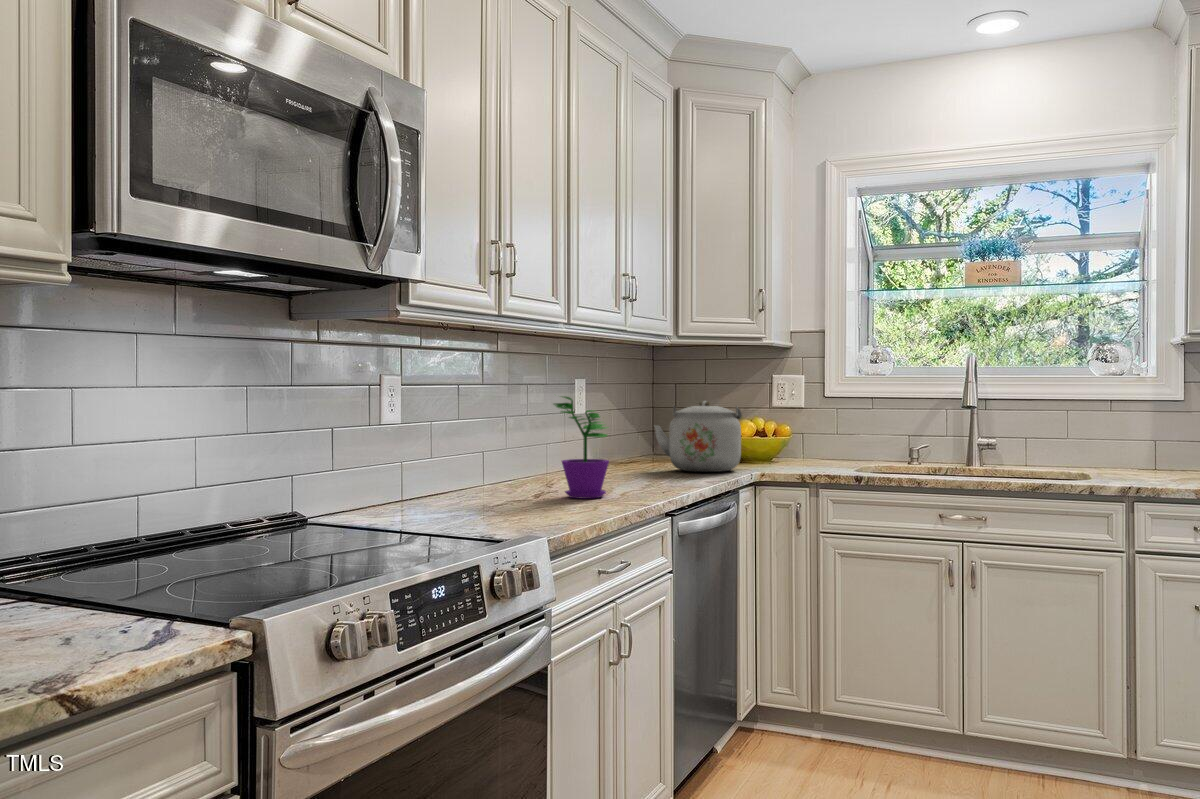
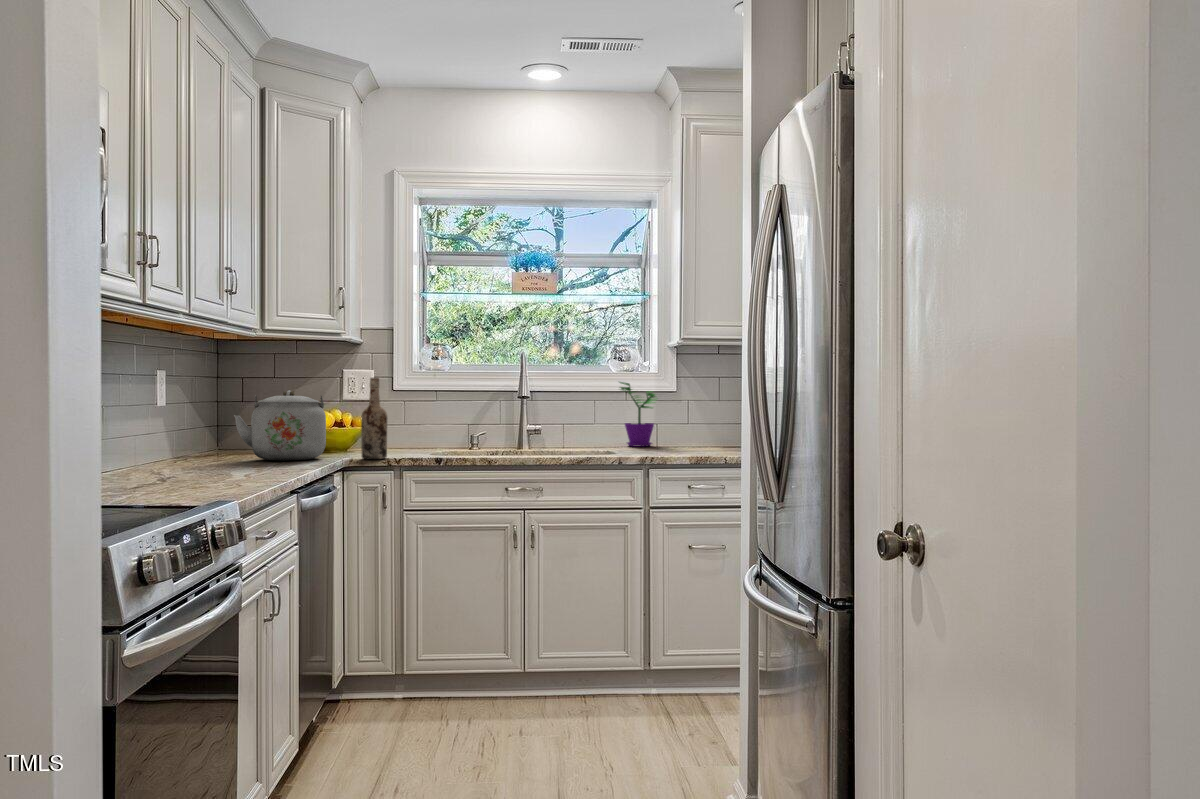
wine bottle: none [778,387,805,474] -> present [361,378,387,459]
flower pot: present [554,397,609,499] -> present [619,382,656,446]

